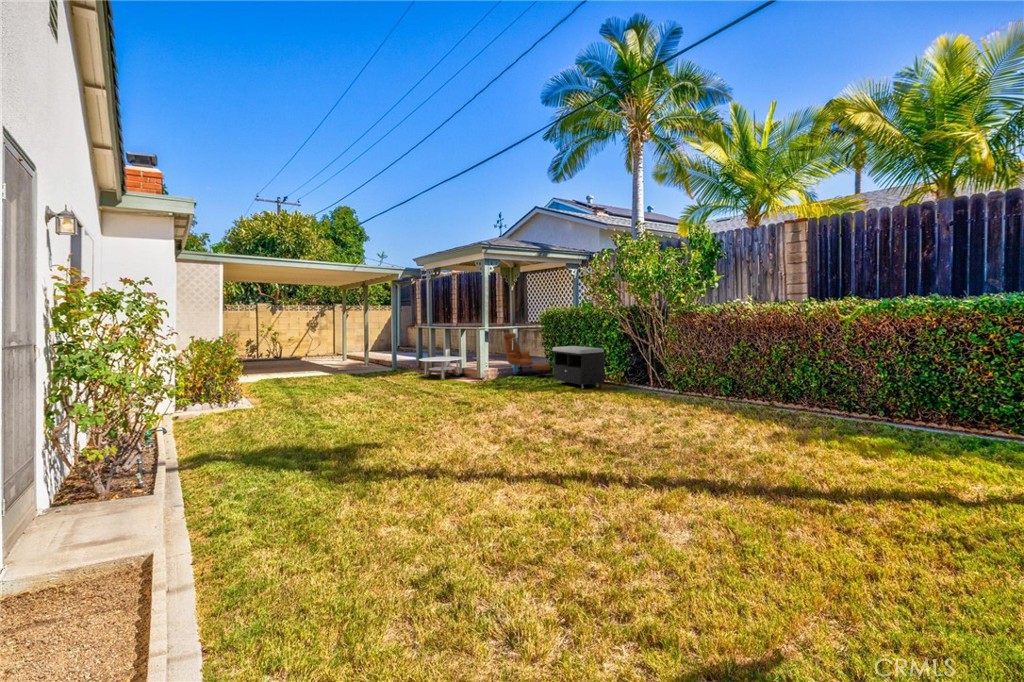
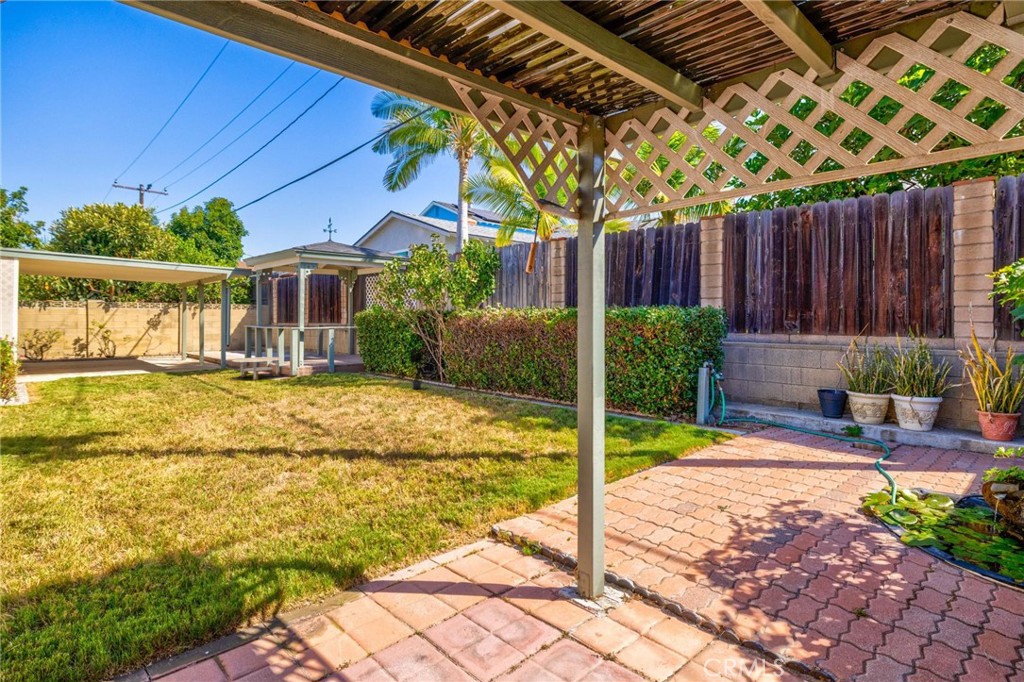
lounge chair: present [503,333,551,376] -> none [321,335,365,379]
potted plant: none [610,344,640,389] -> present [405,348,428,389]
storage bench: present [552,346,604,388] -> none [357,348,401,388]

